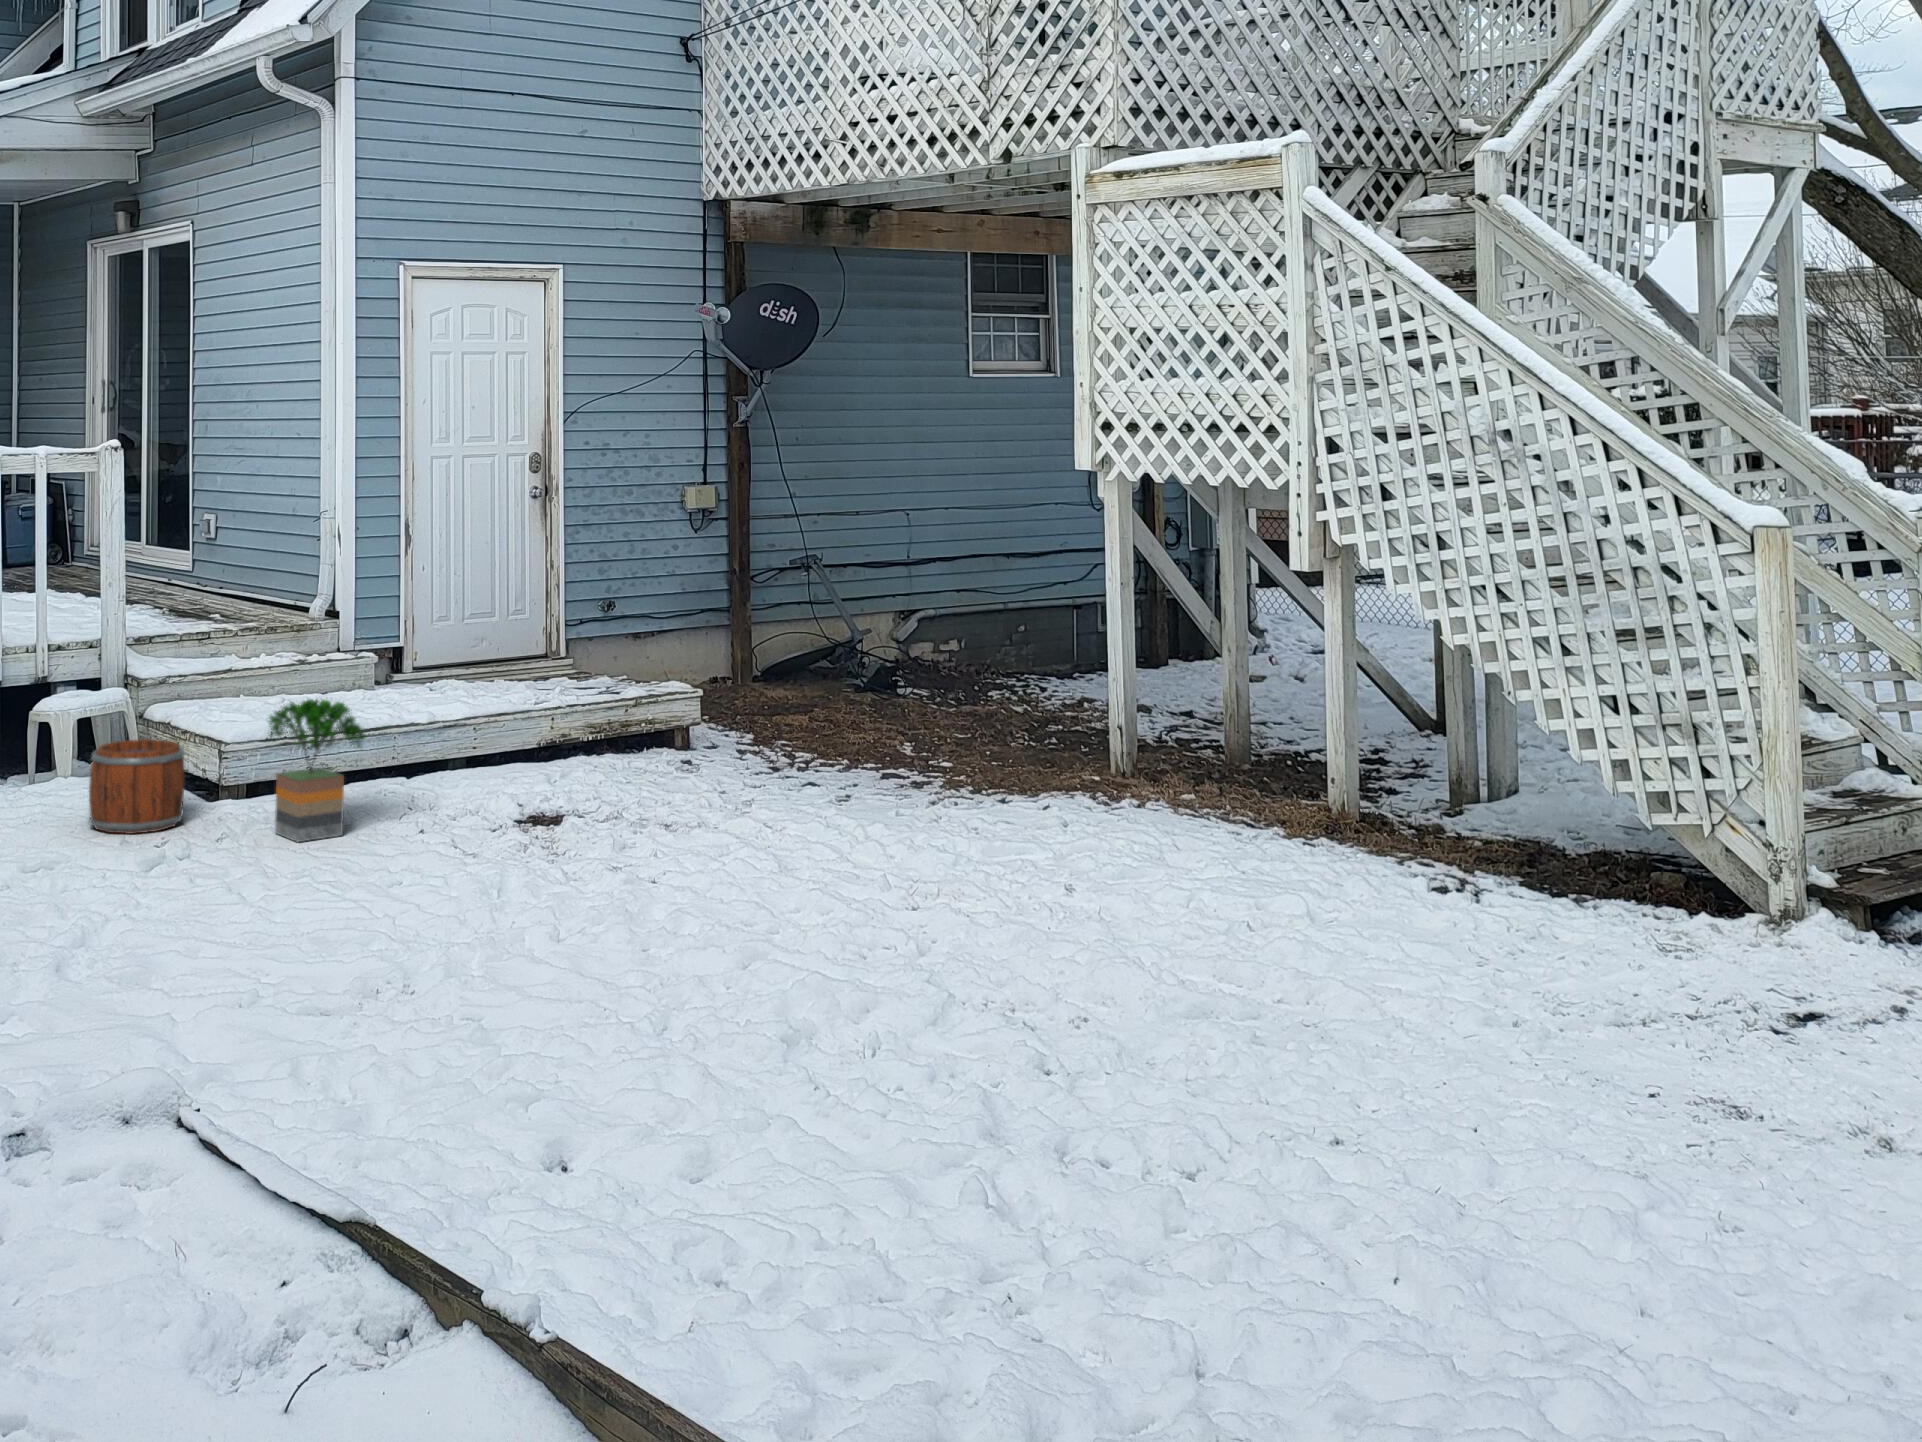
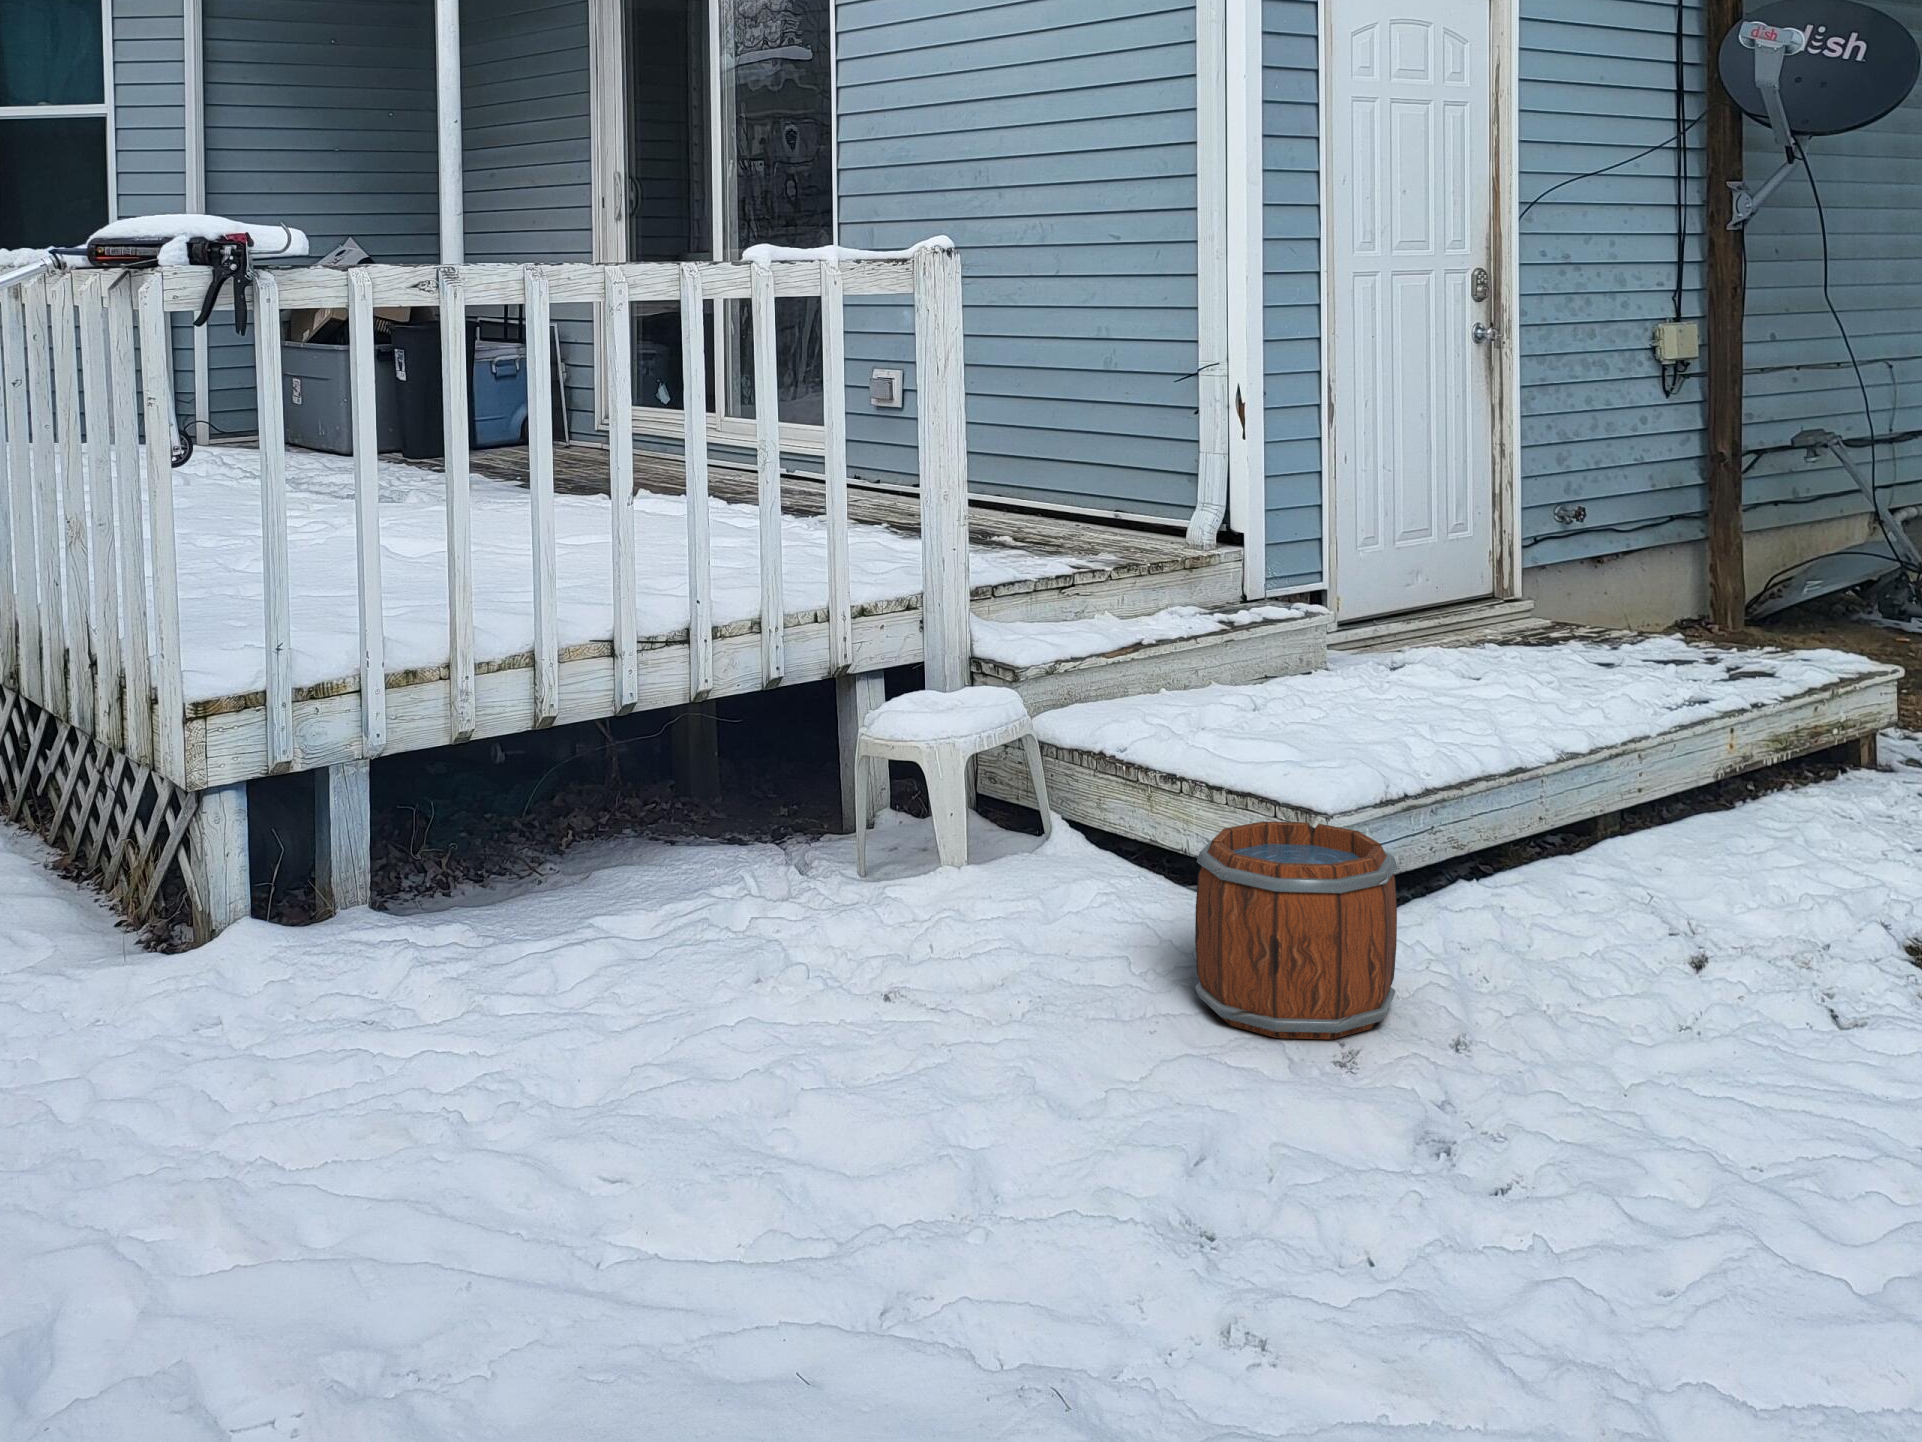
potted tree: present [269,699,364,842] -> none [1595,737,1842,1064]

